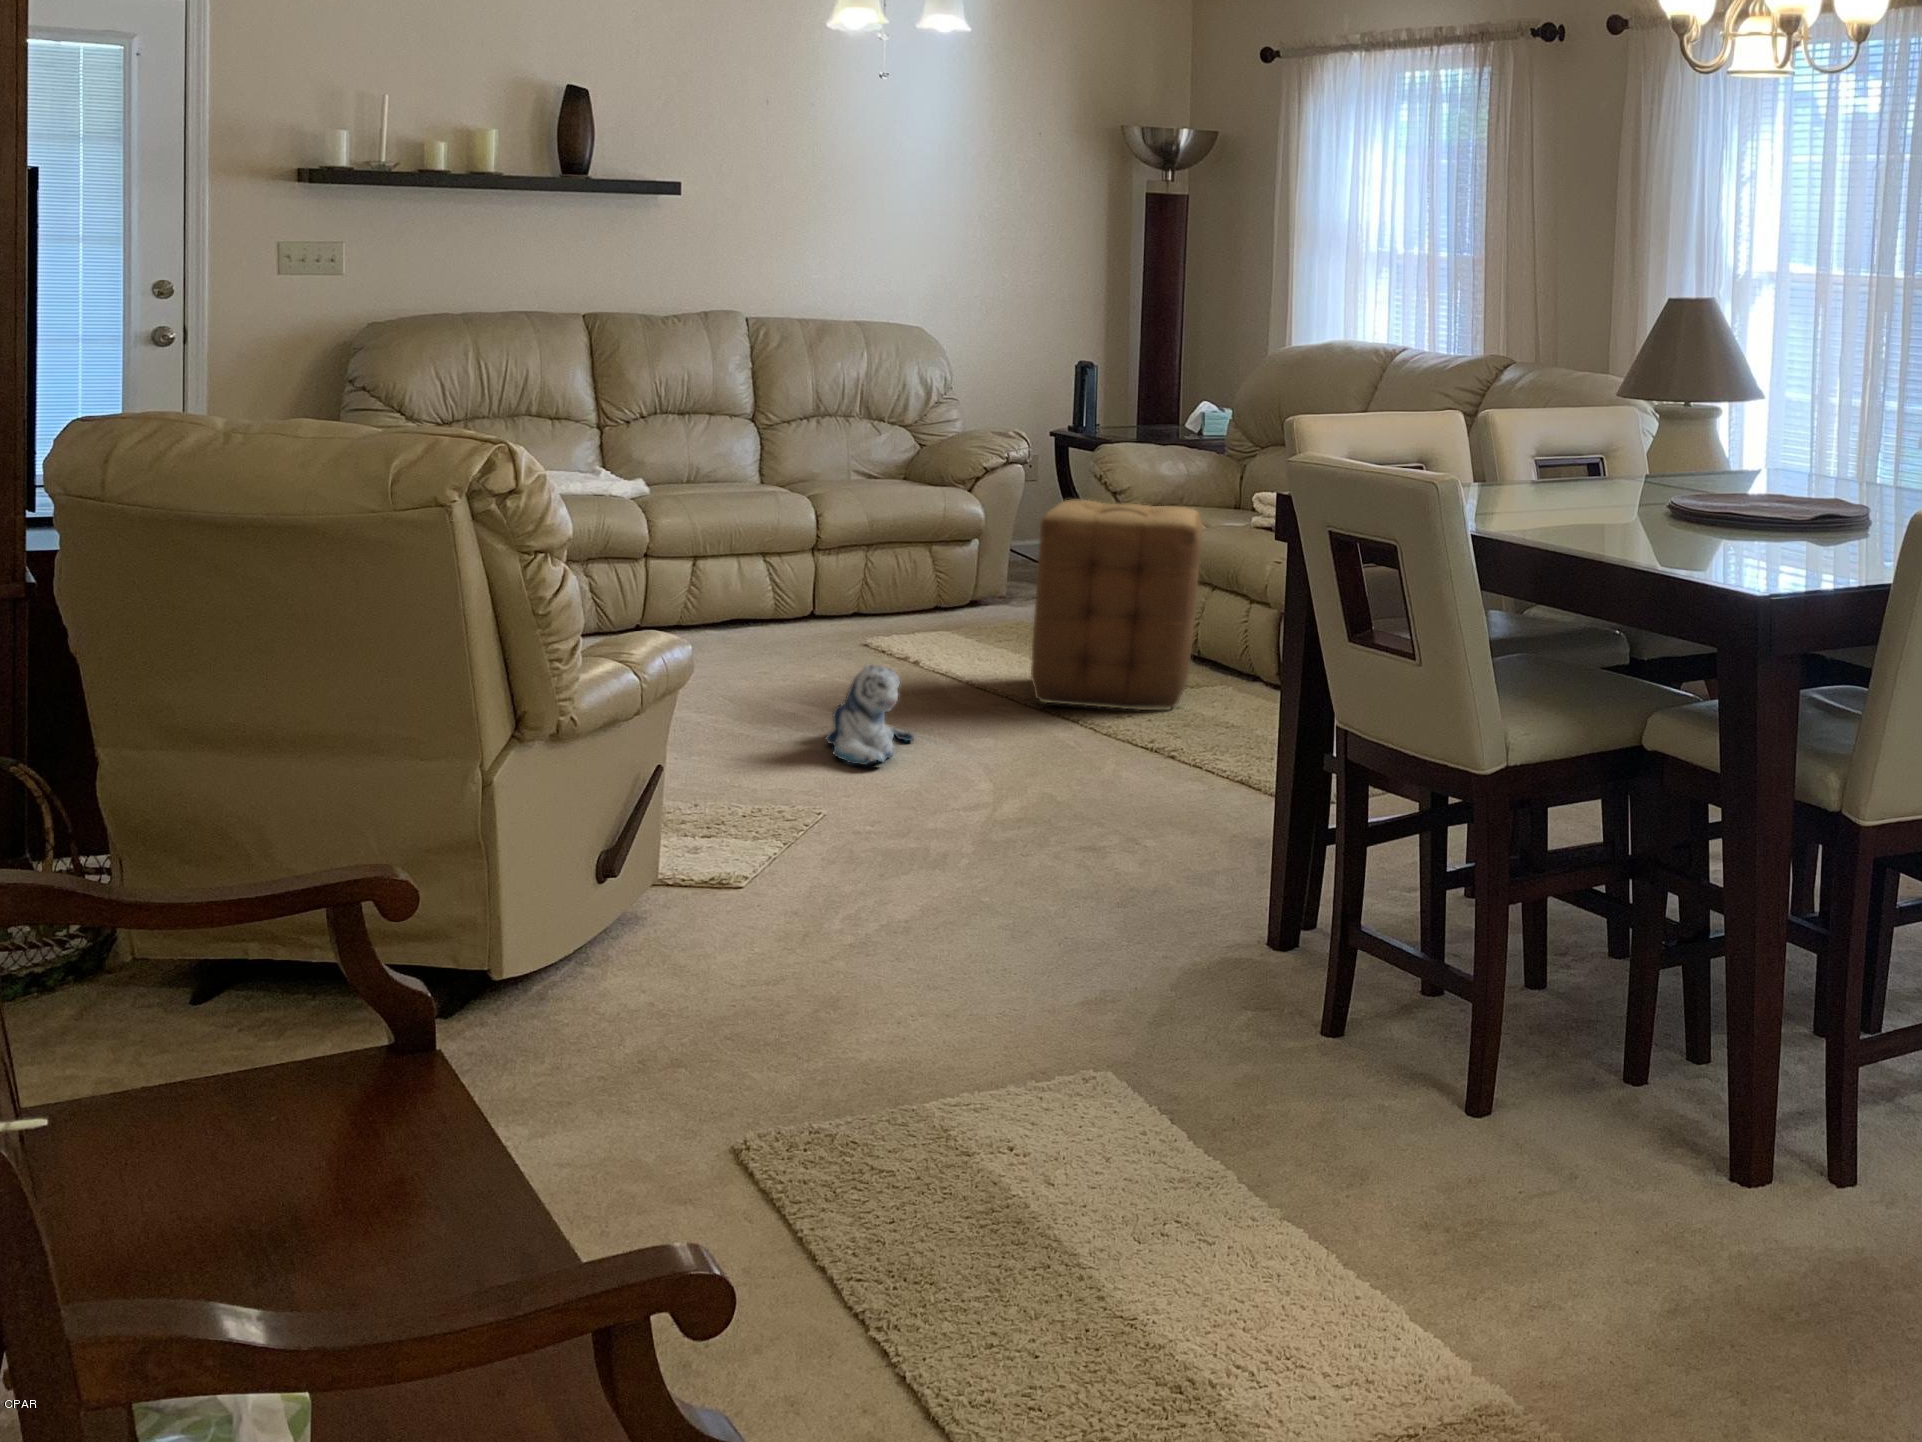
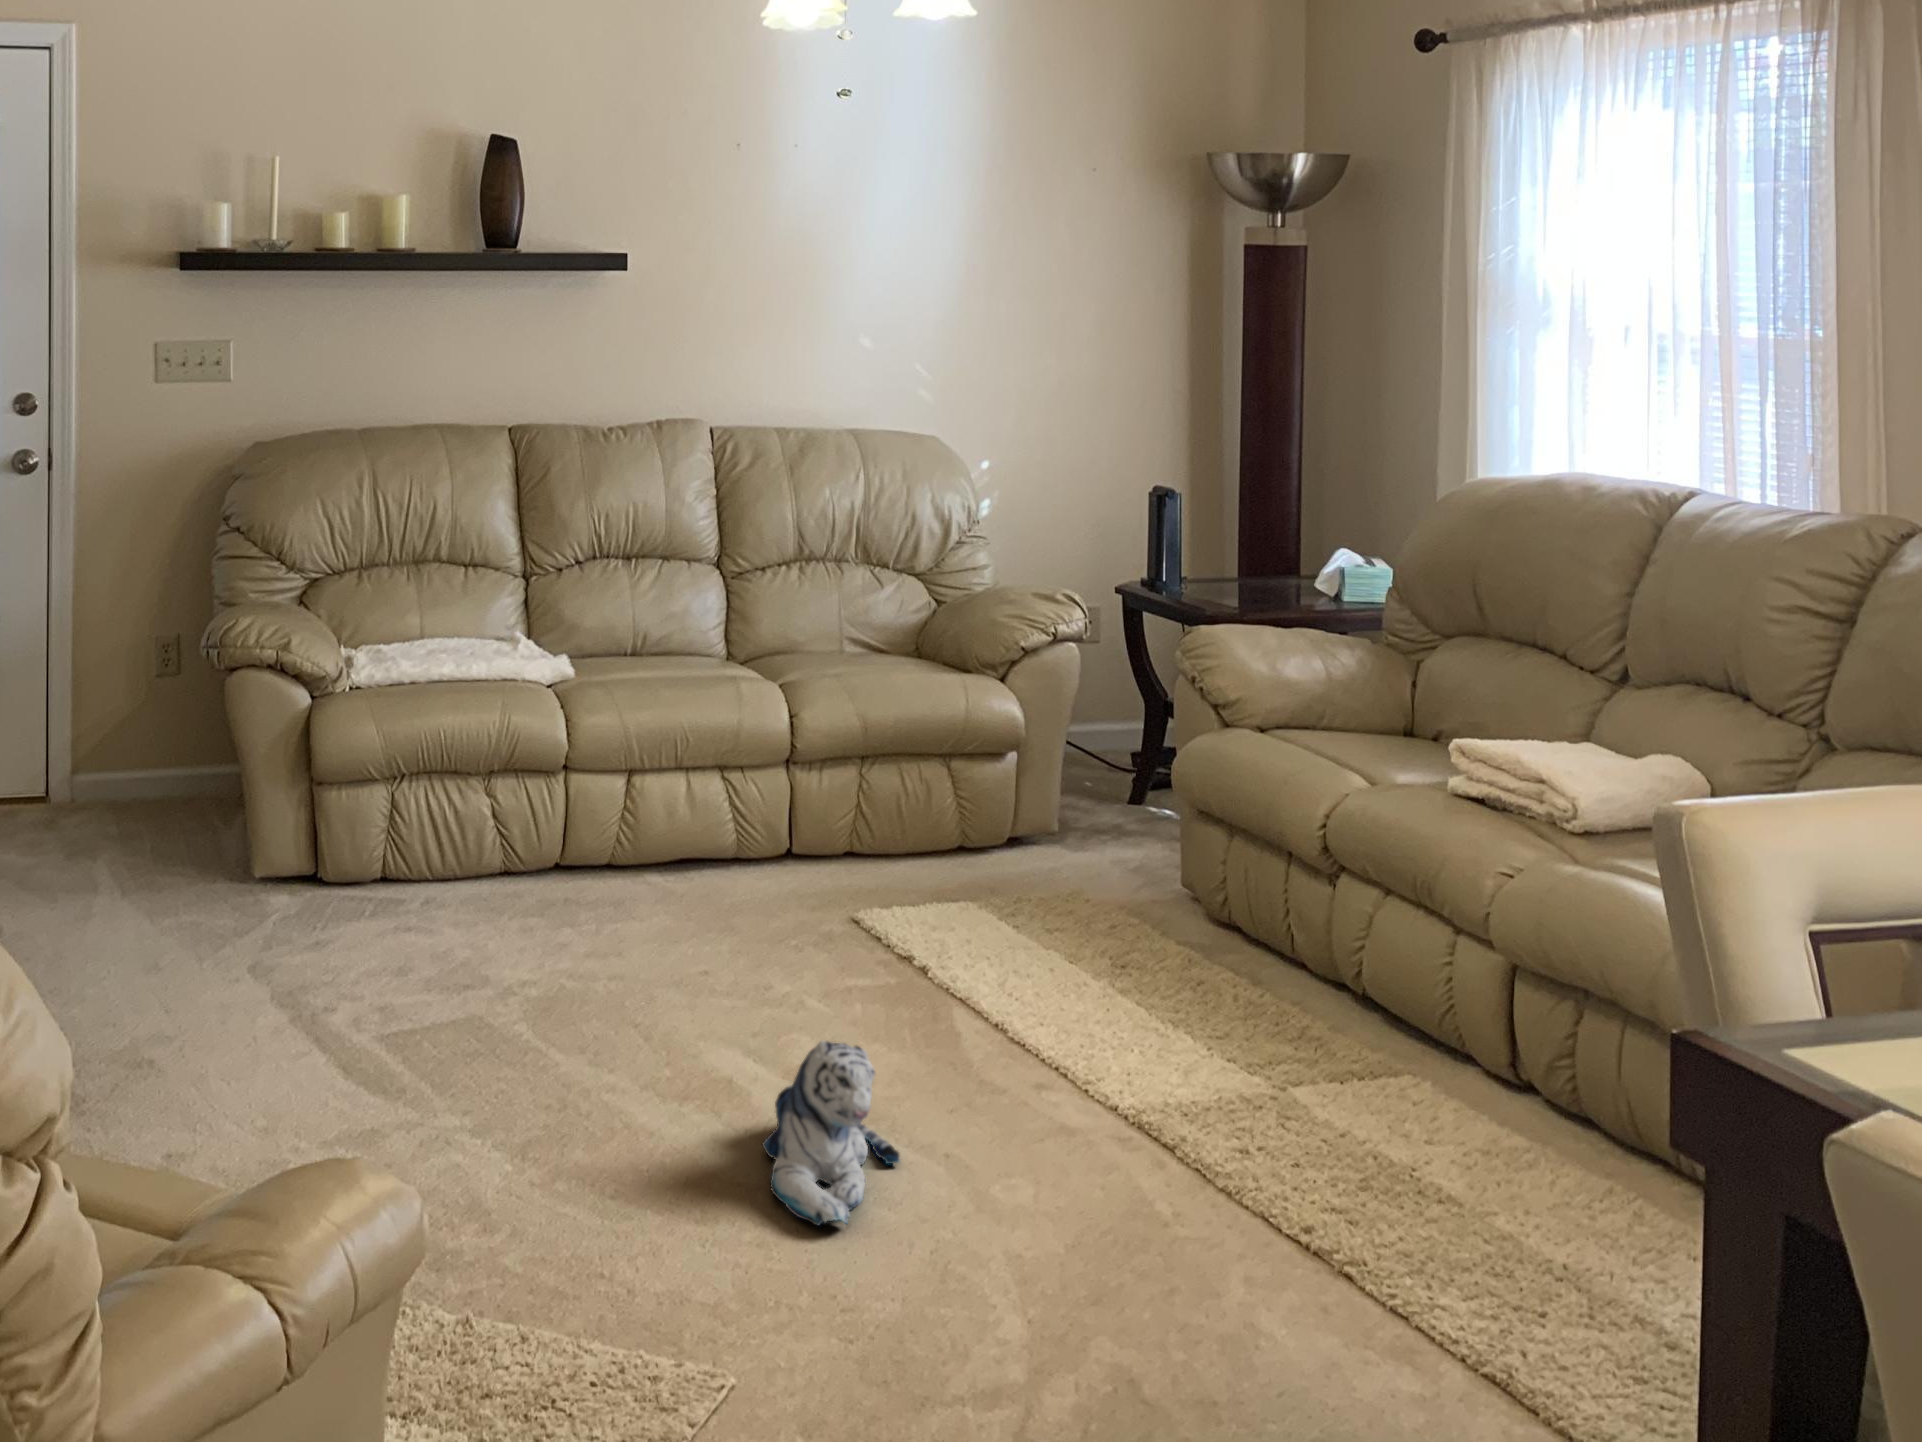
ottoman: present [1031,499,1203,710] -> none [1090,745,1376,1139]

